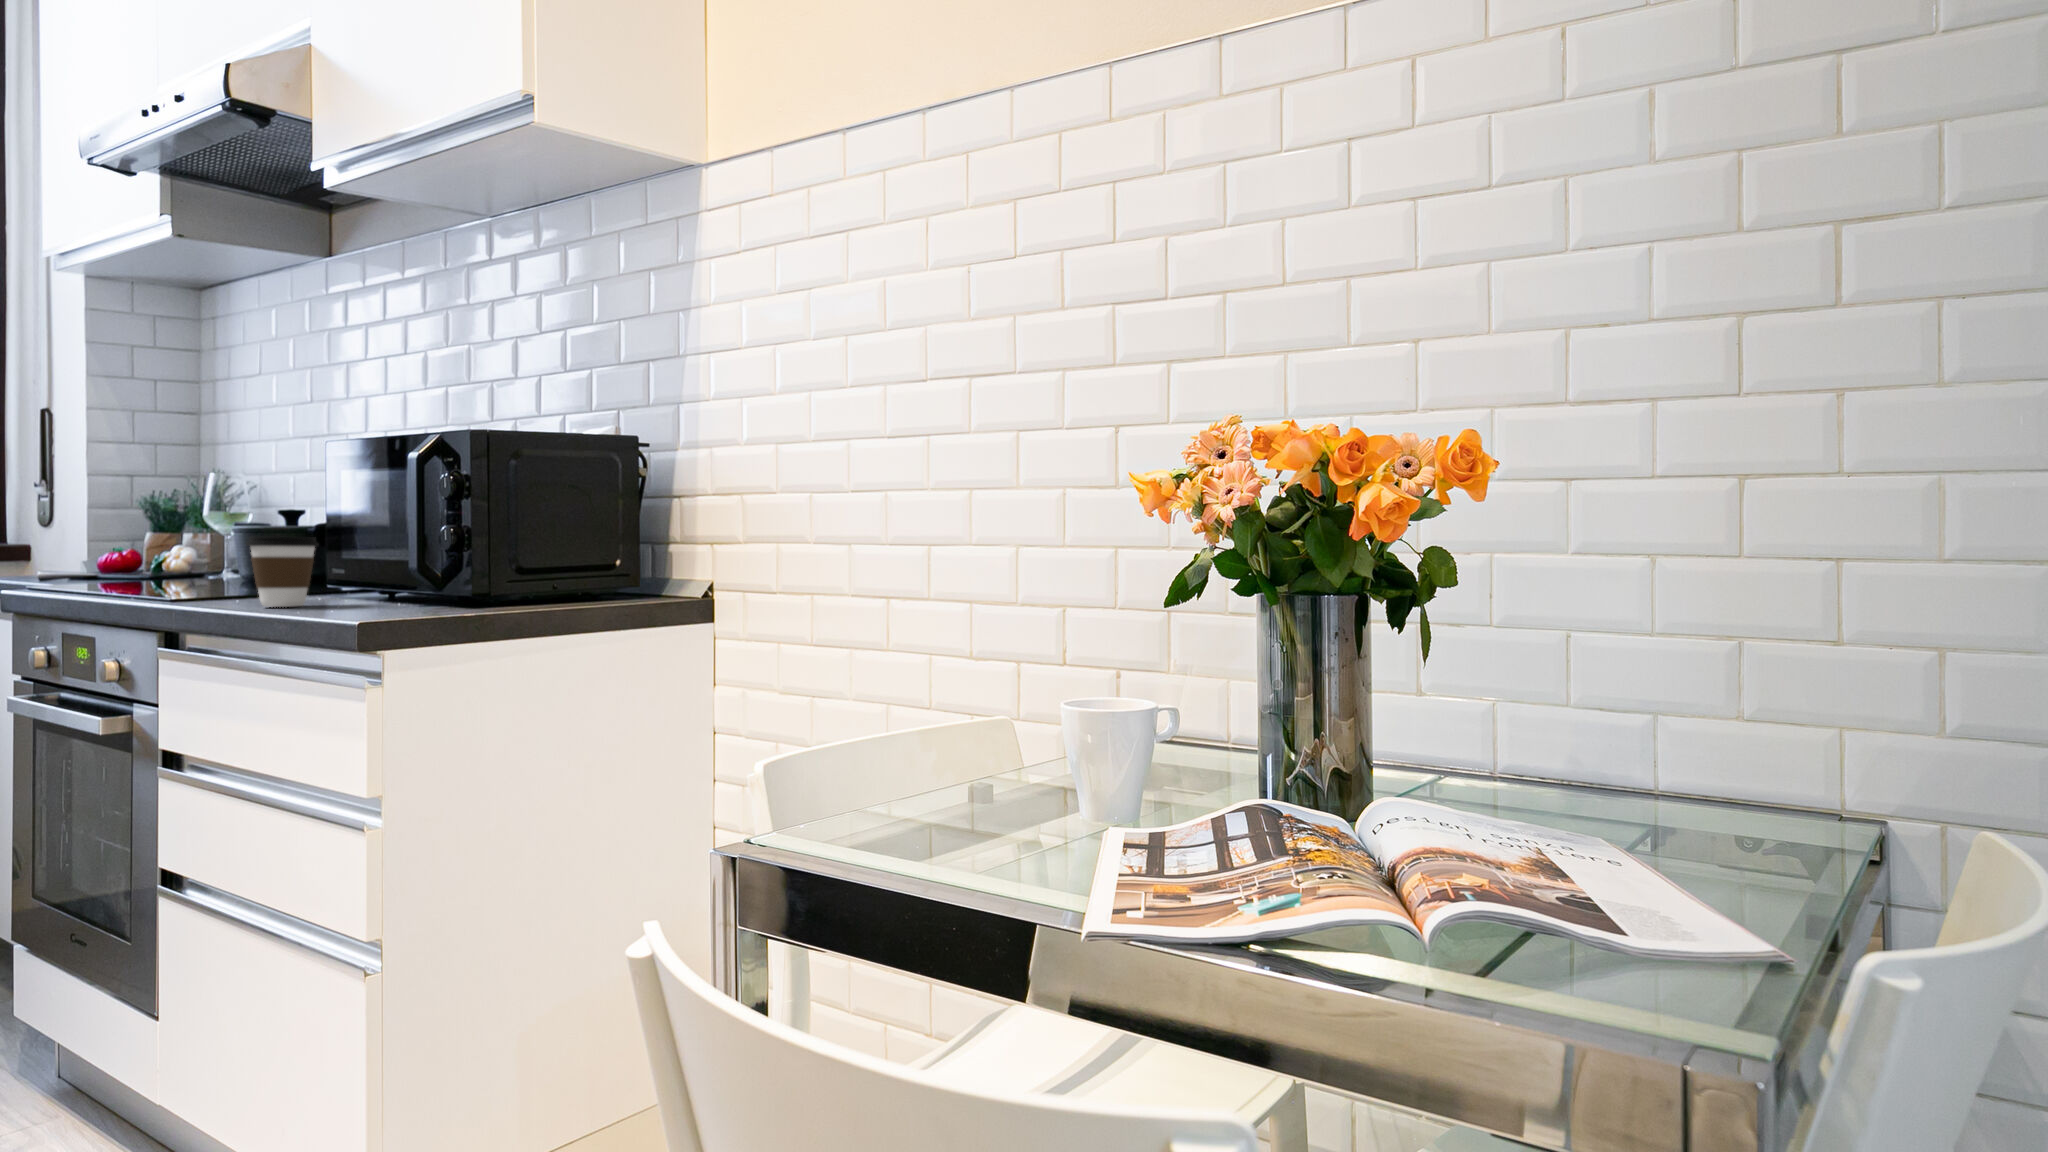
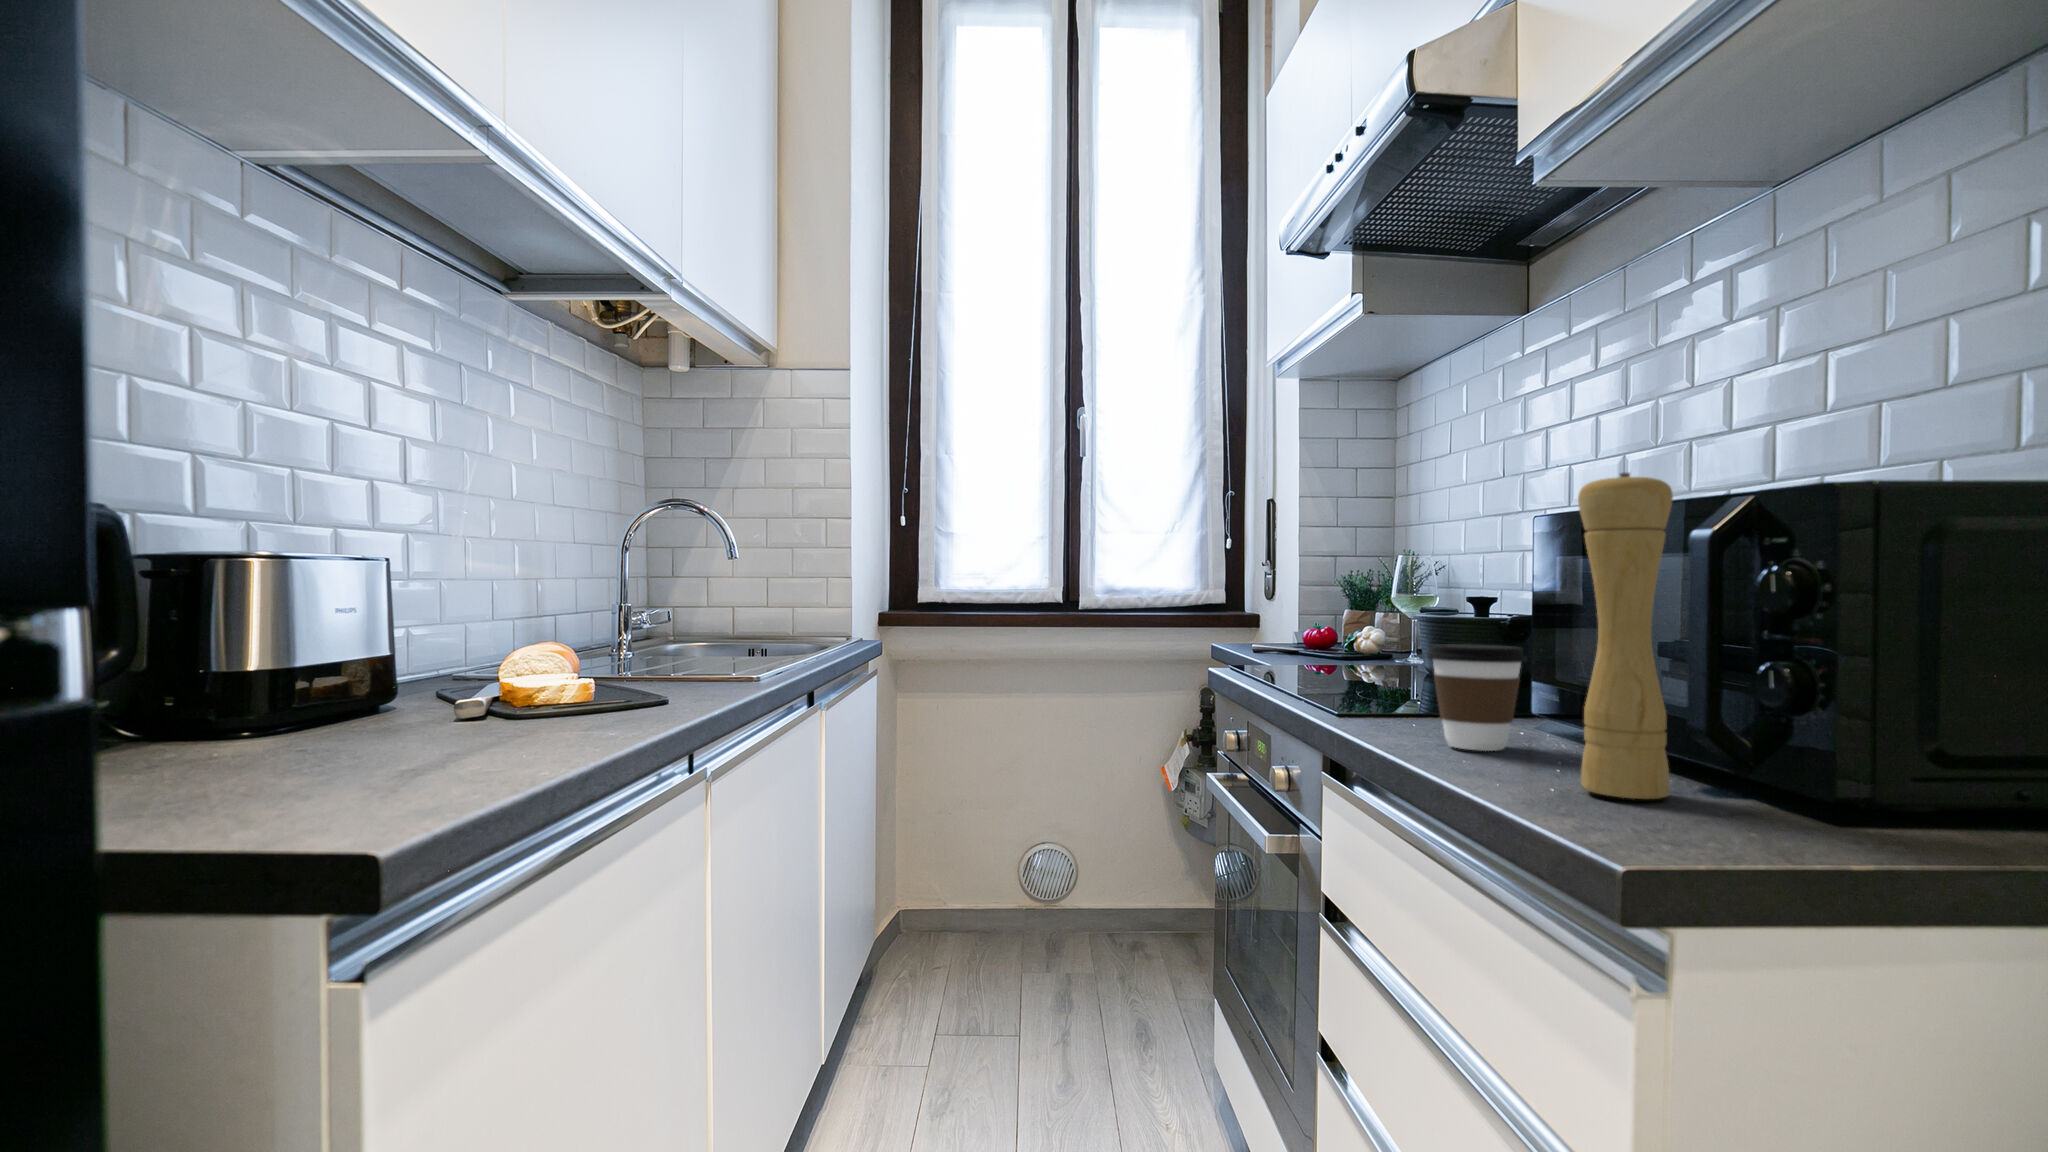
pepper mill: none [344,428,397,613] -> present [1578,473,1673,799]

